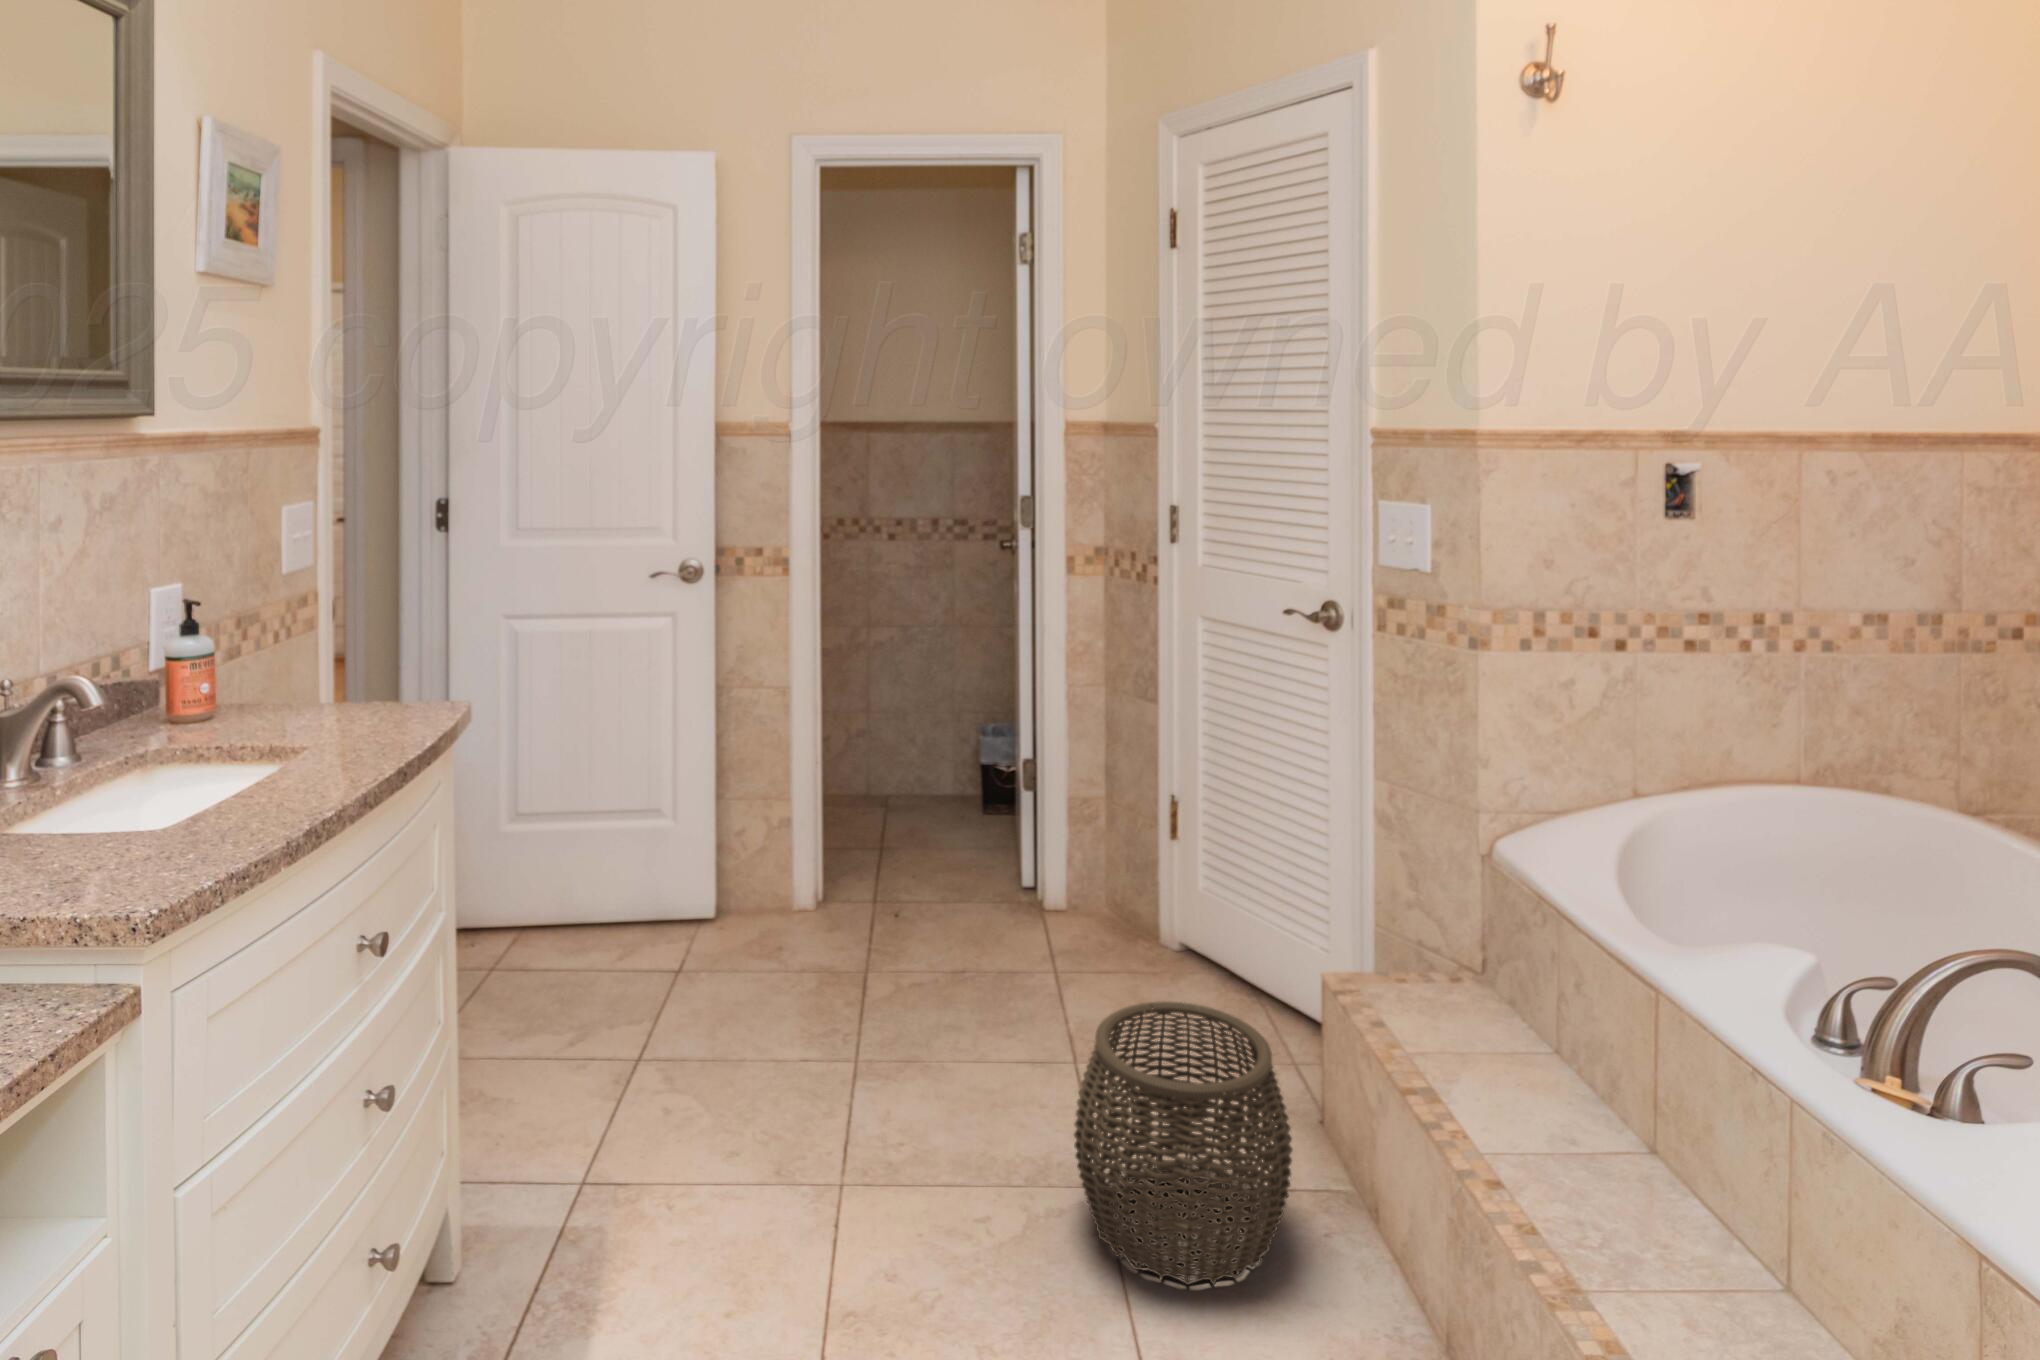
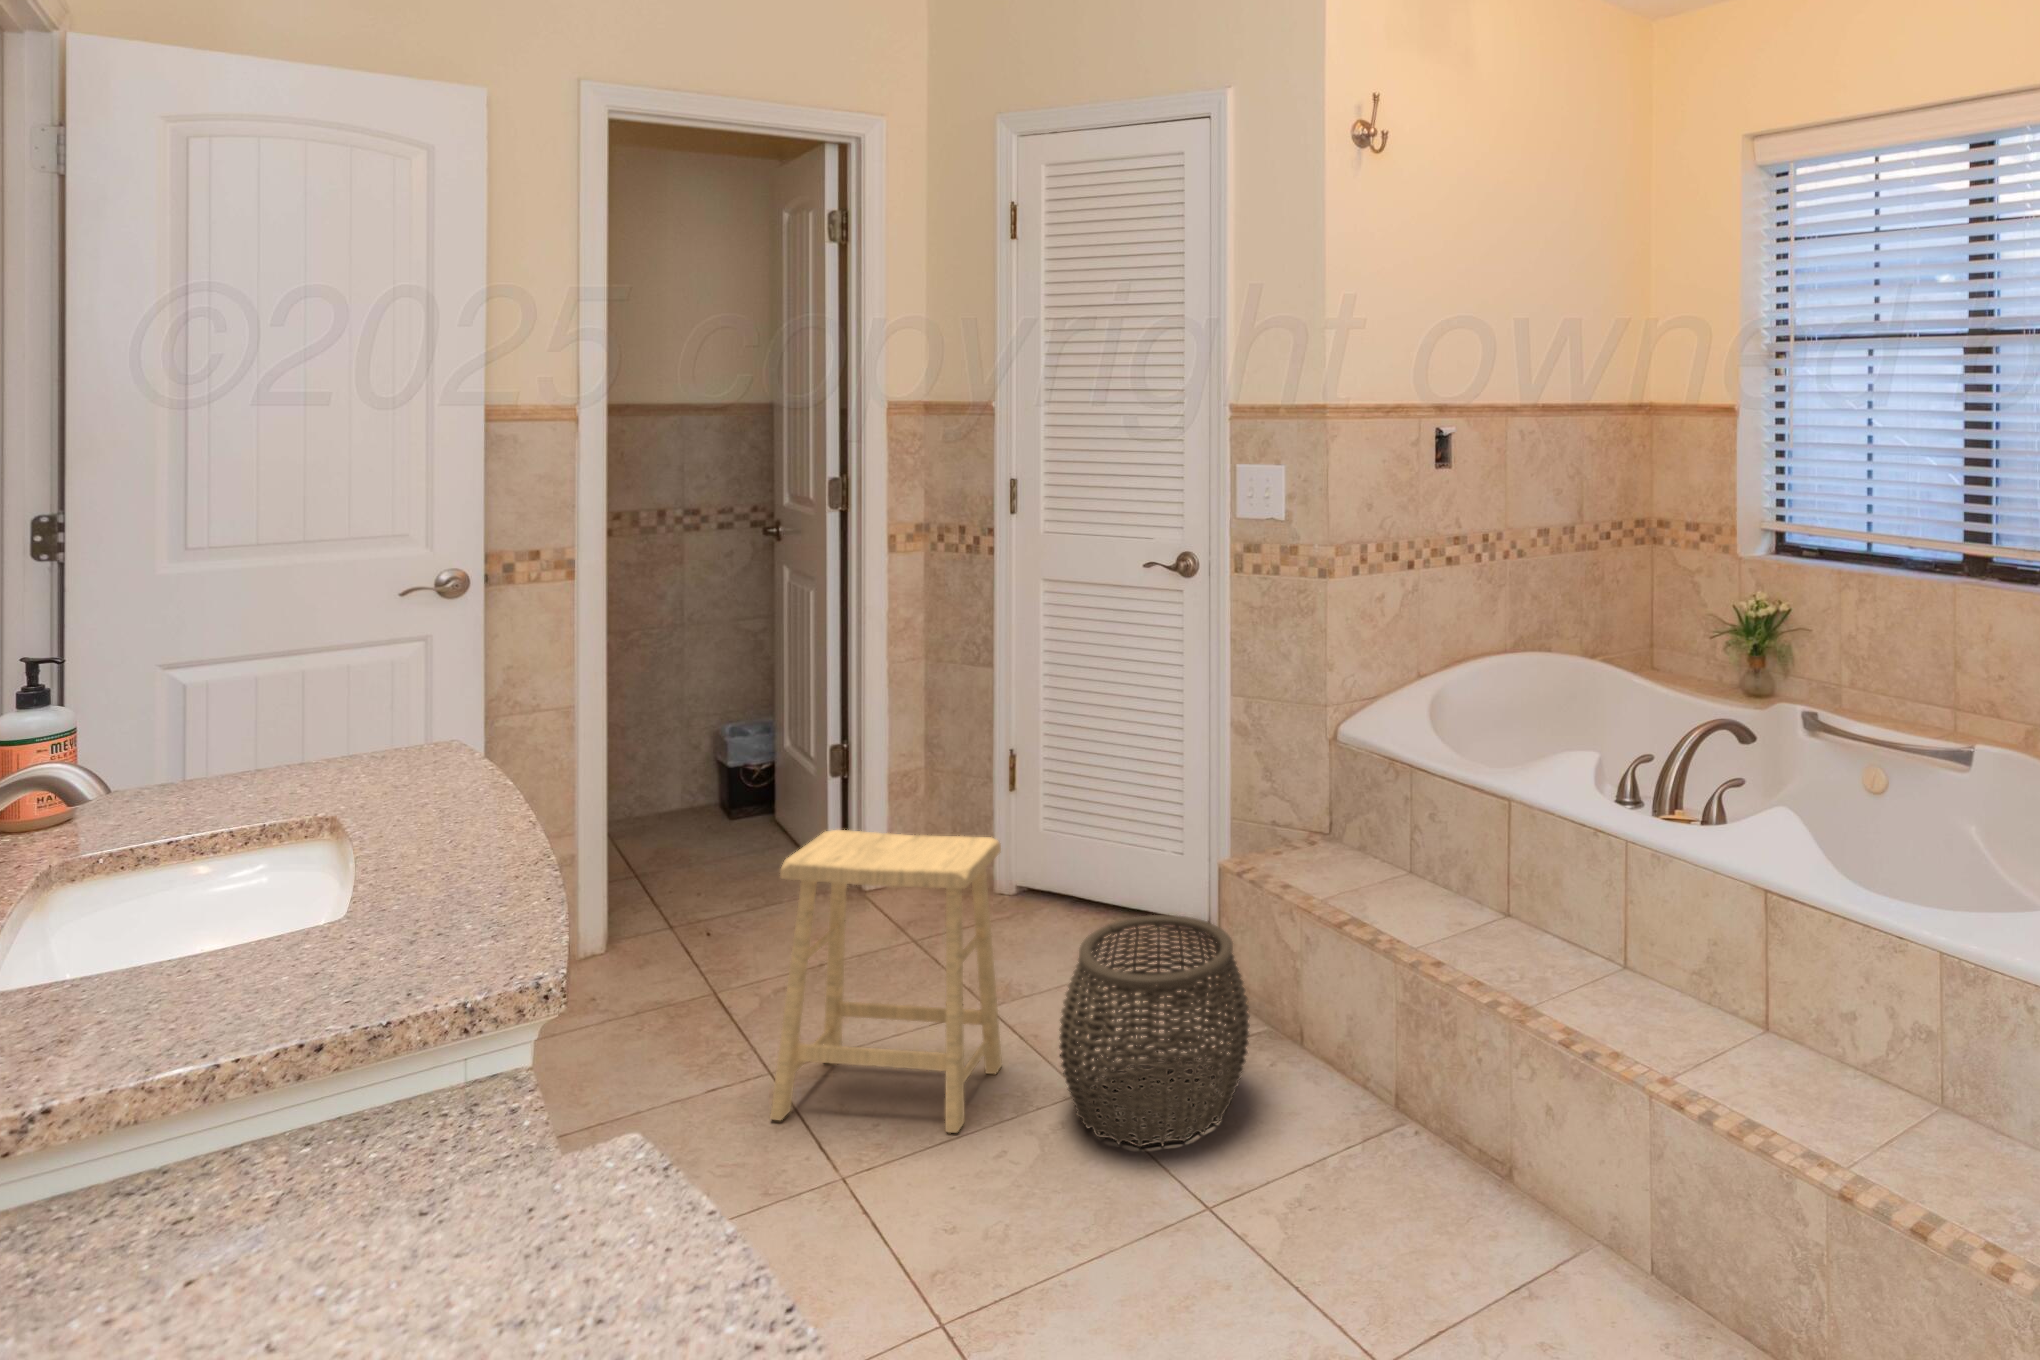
footstool: none [842,833,1060,1175] -> present [770,830,1002,1133]

